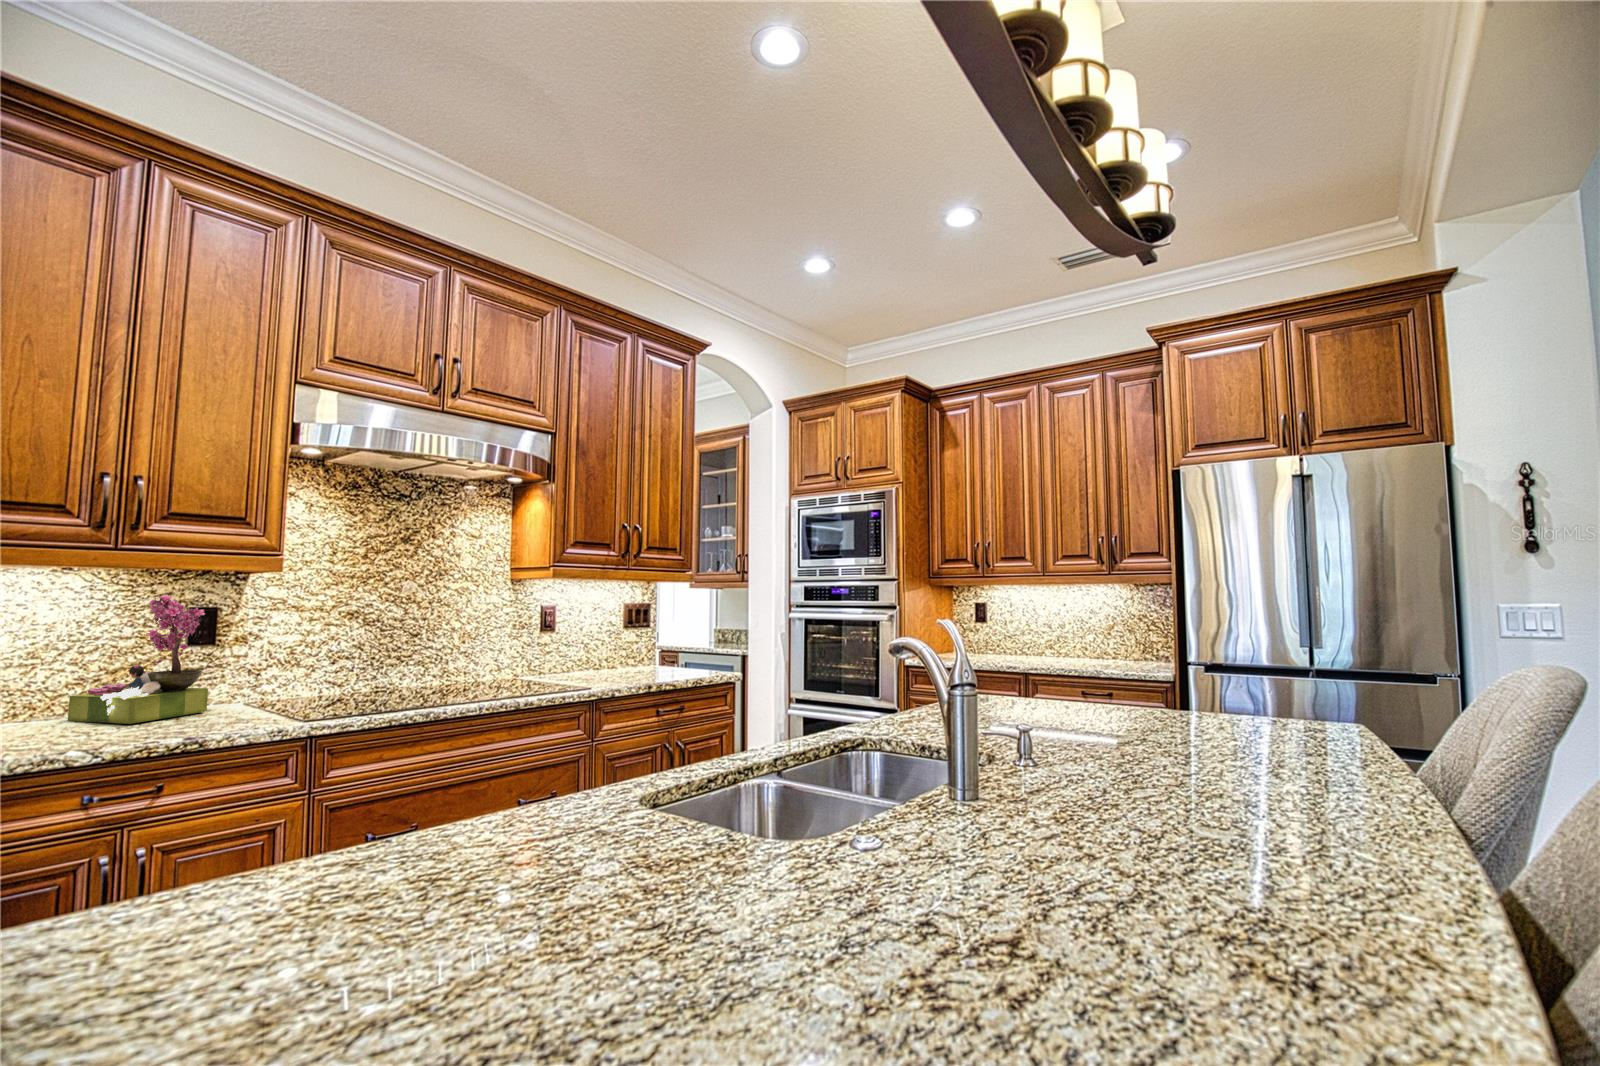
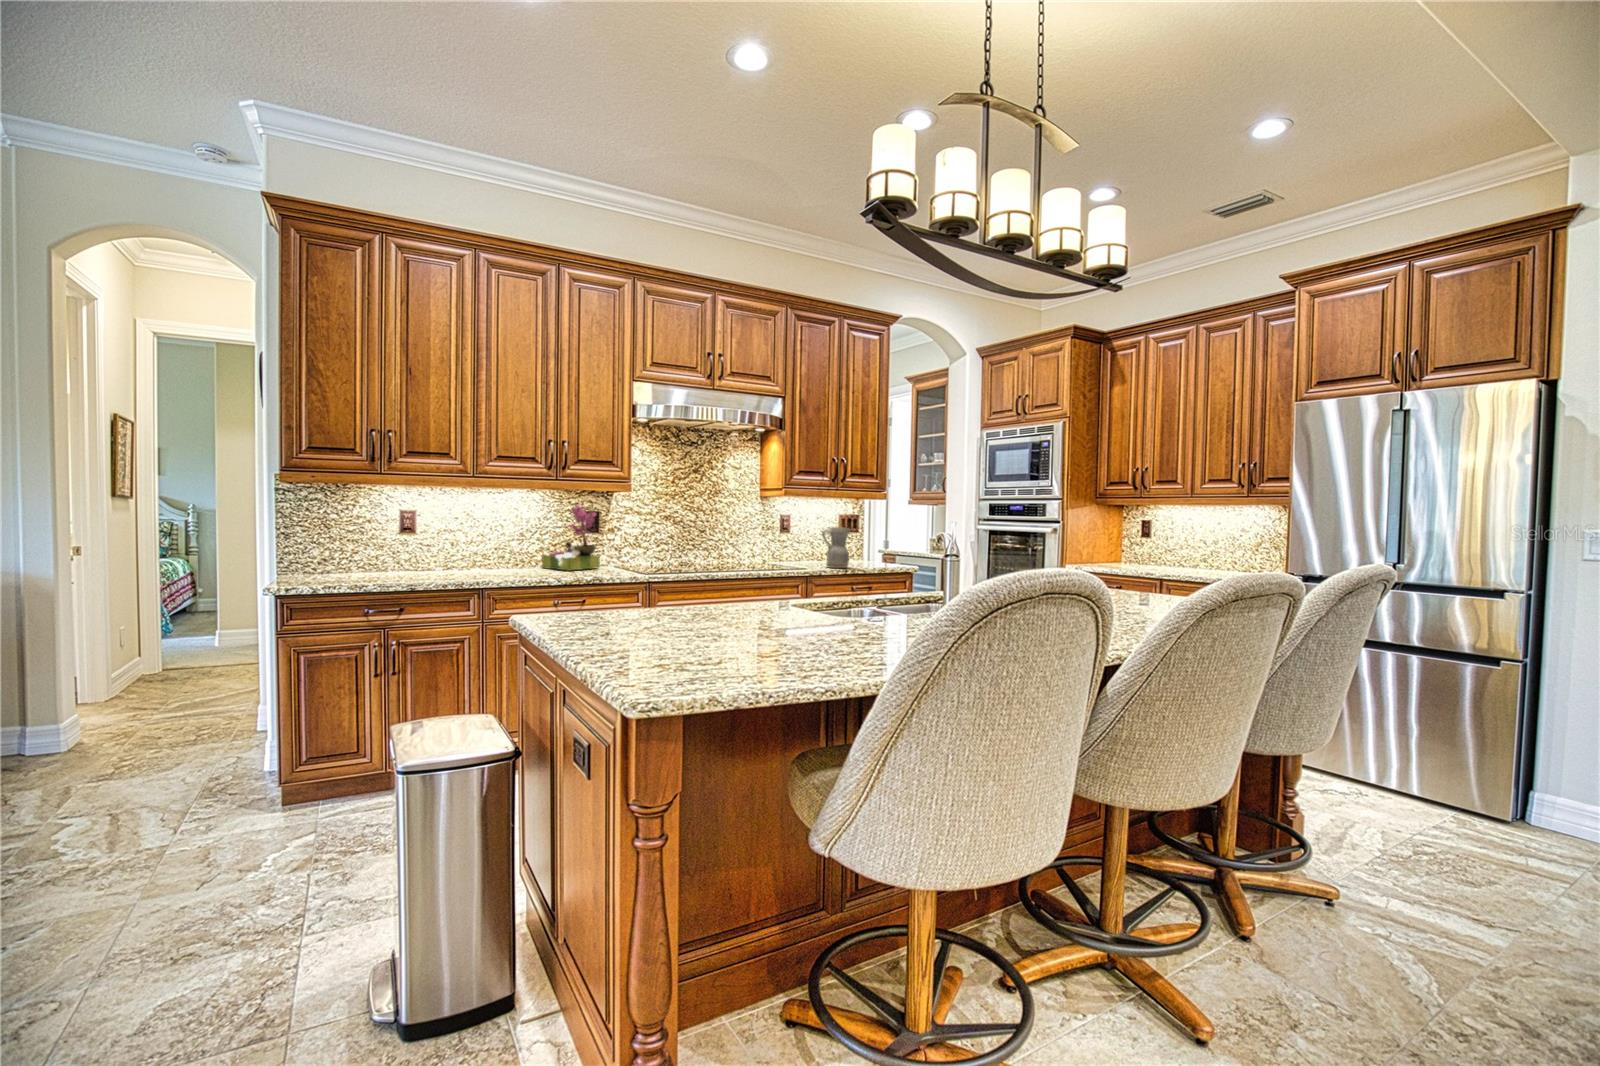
ceramic pitcher: none [610,621,652,681] -> present [822,527,850,568]

